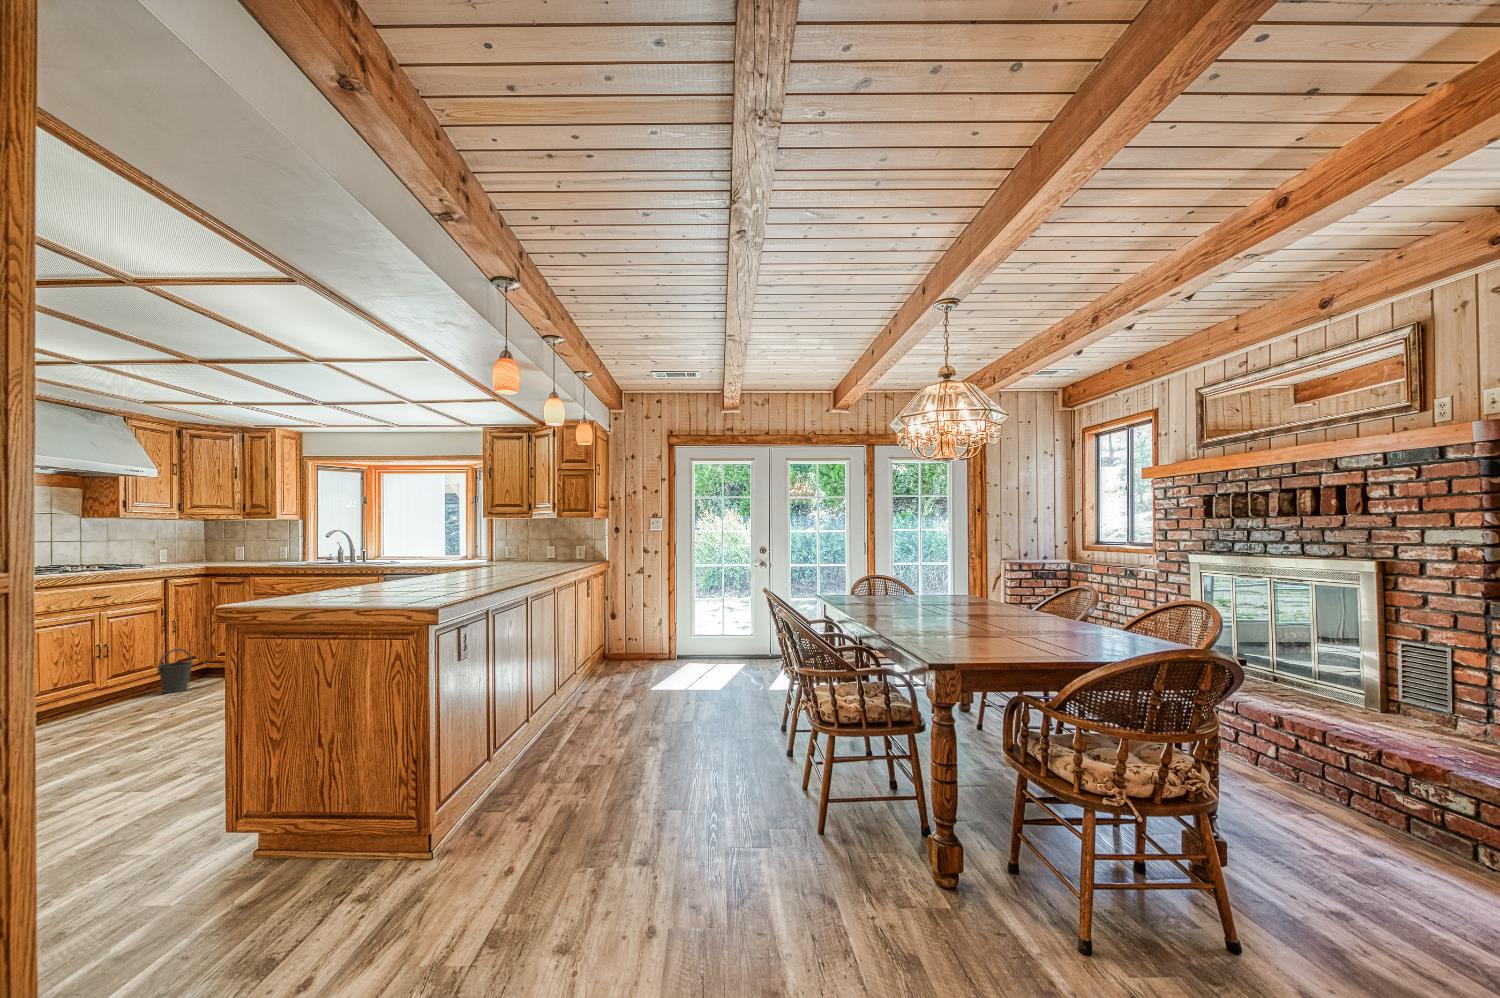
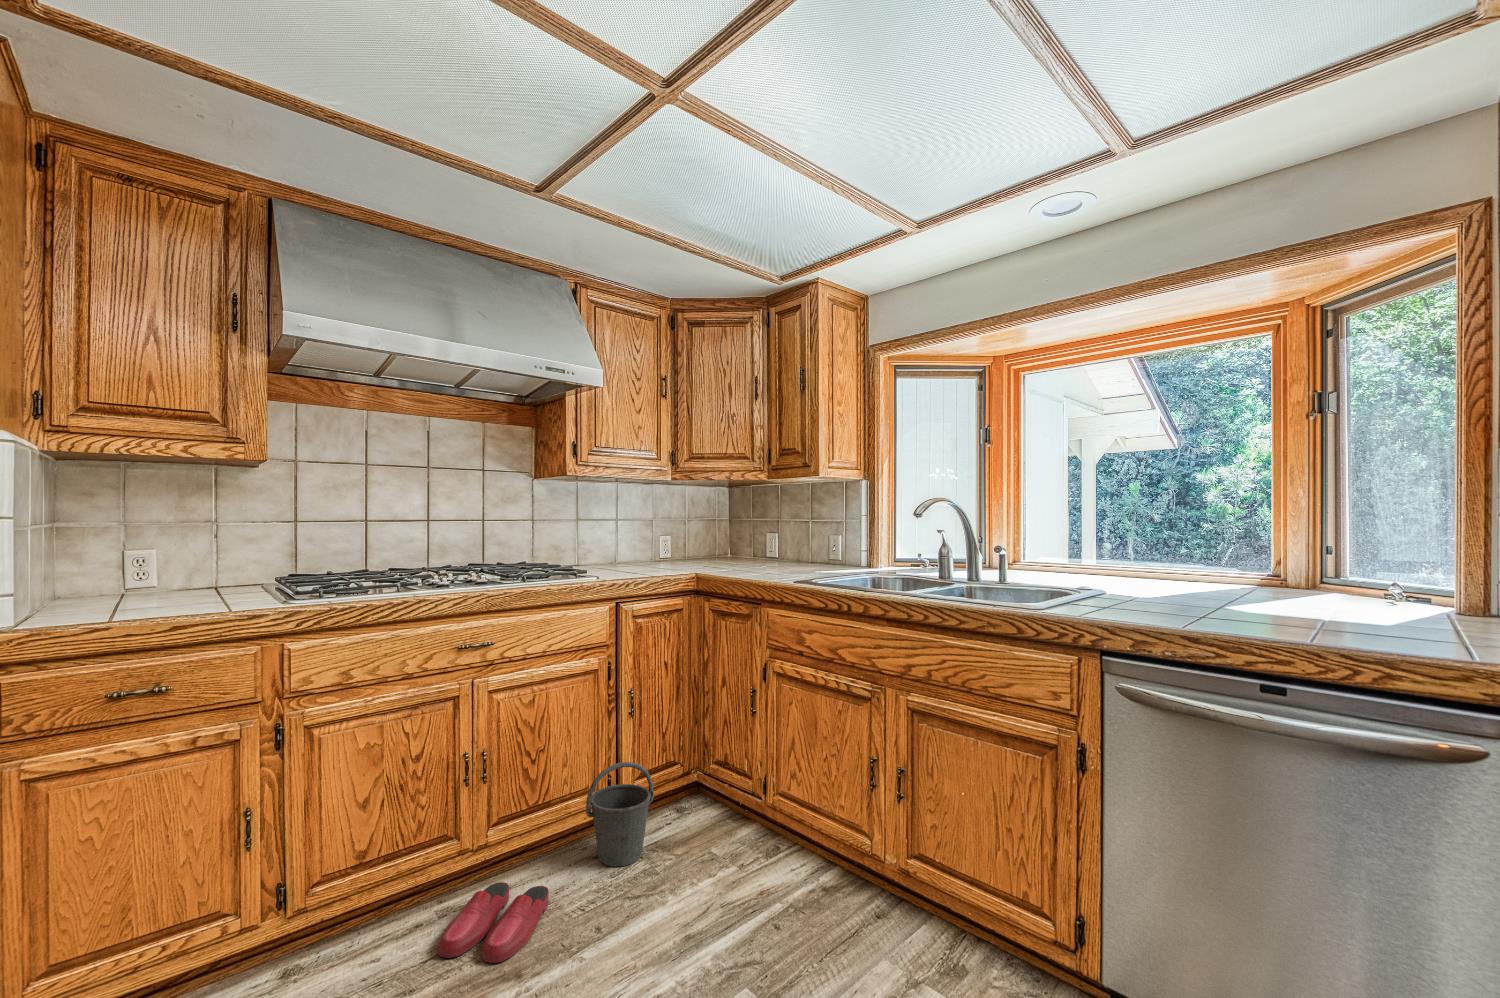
slippers: none [105,693,153,713] -> present [438,882,549,963]

